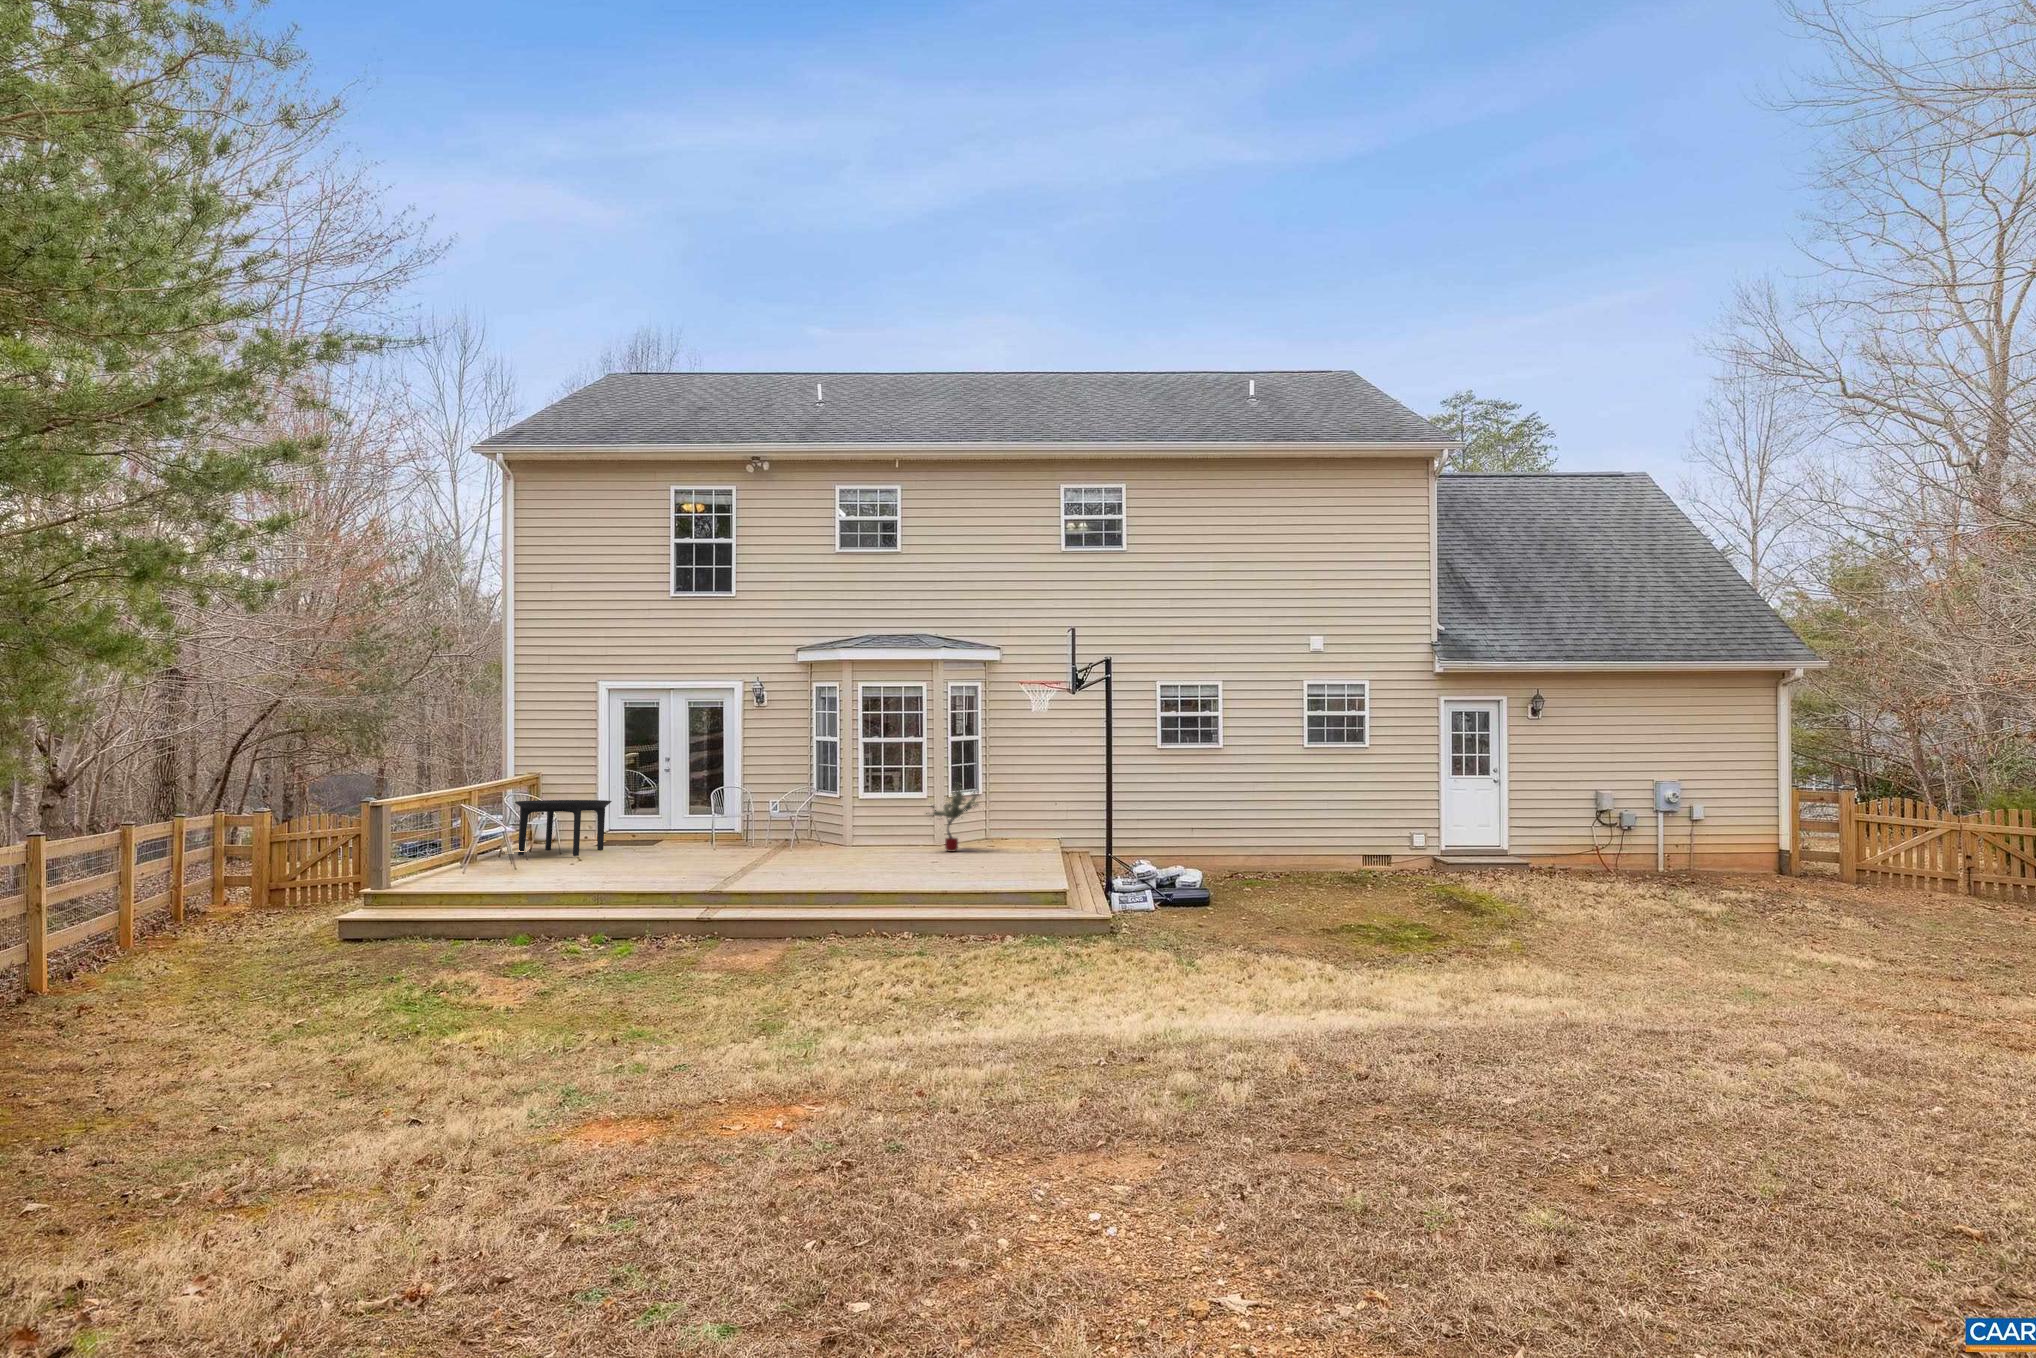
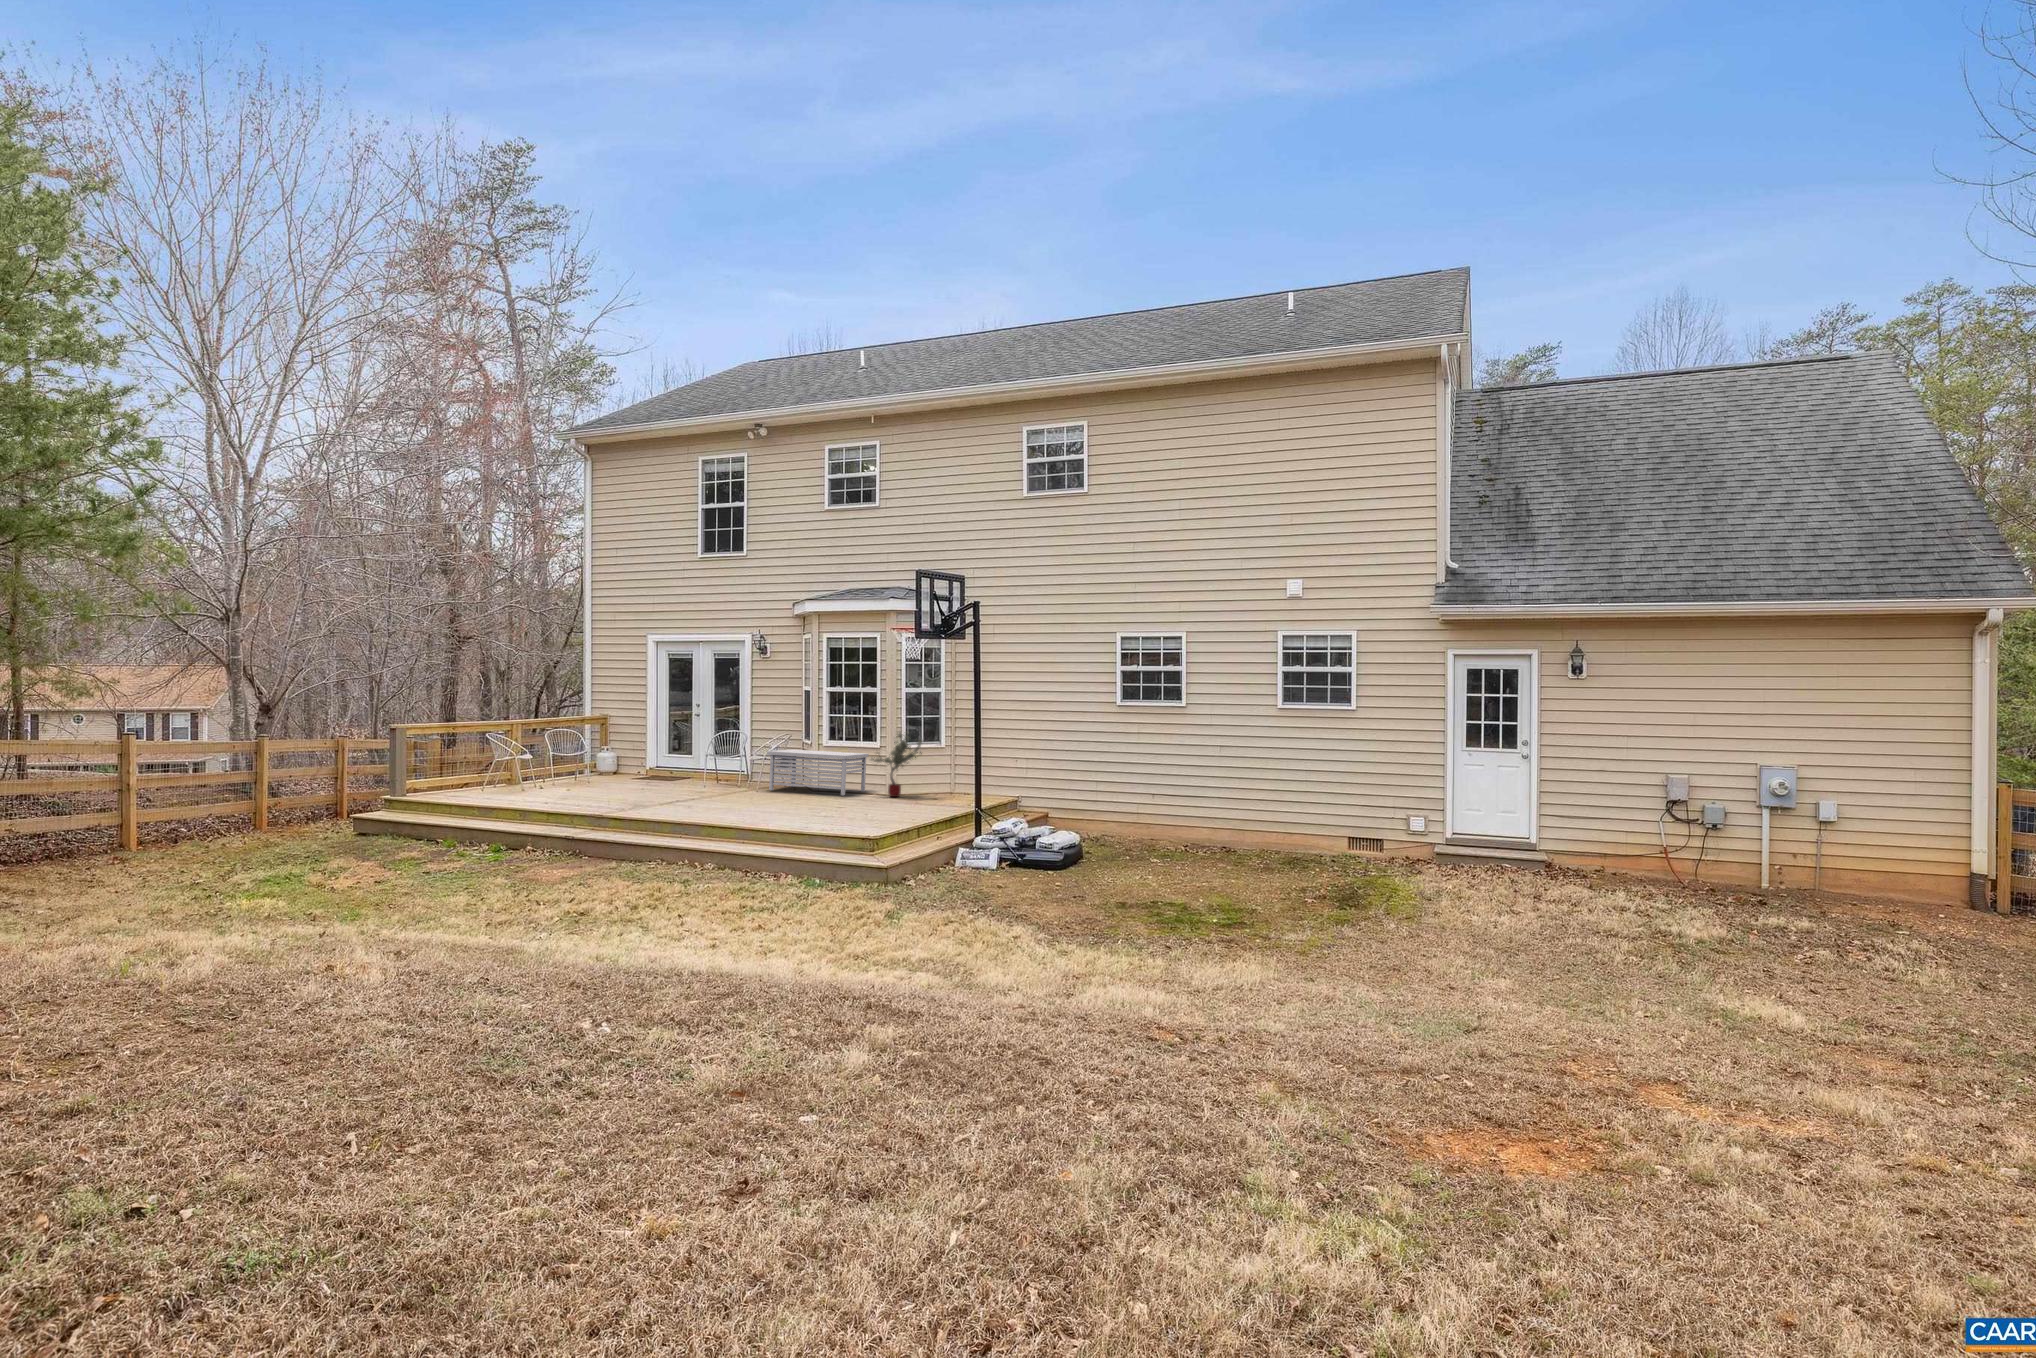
round table: present [515,800,612,856] -> none [567,732,648,780]
storage bench: none [805,808,906,854] -> present [767,750,869,795]

